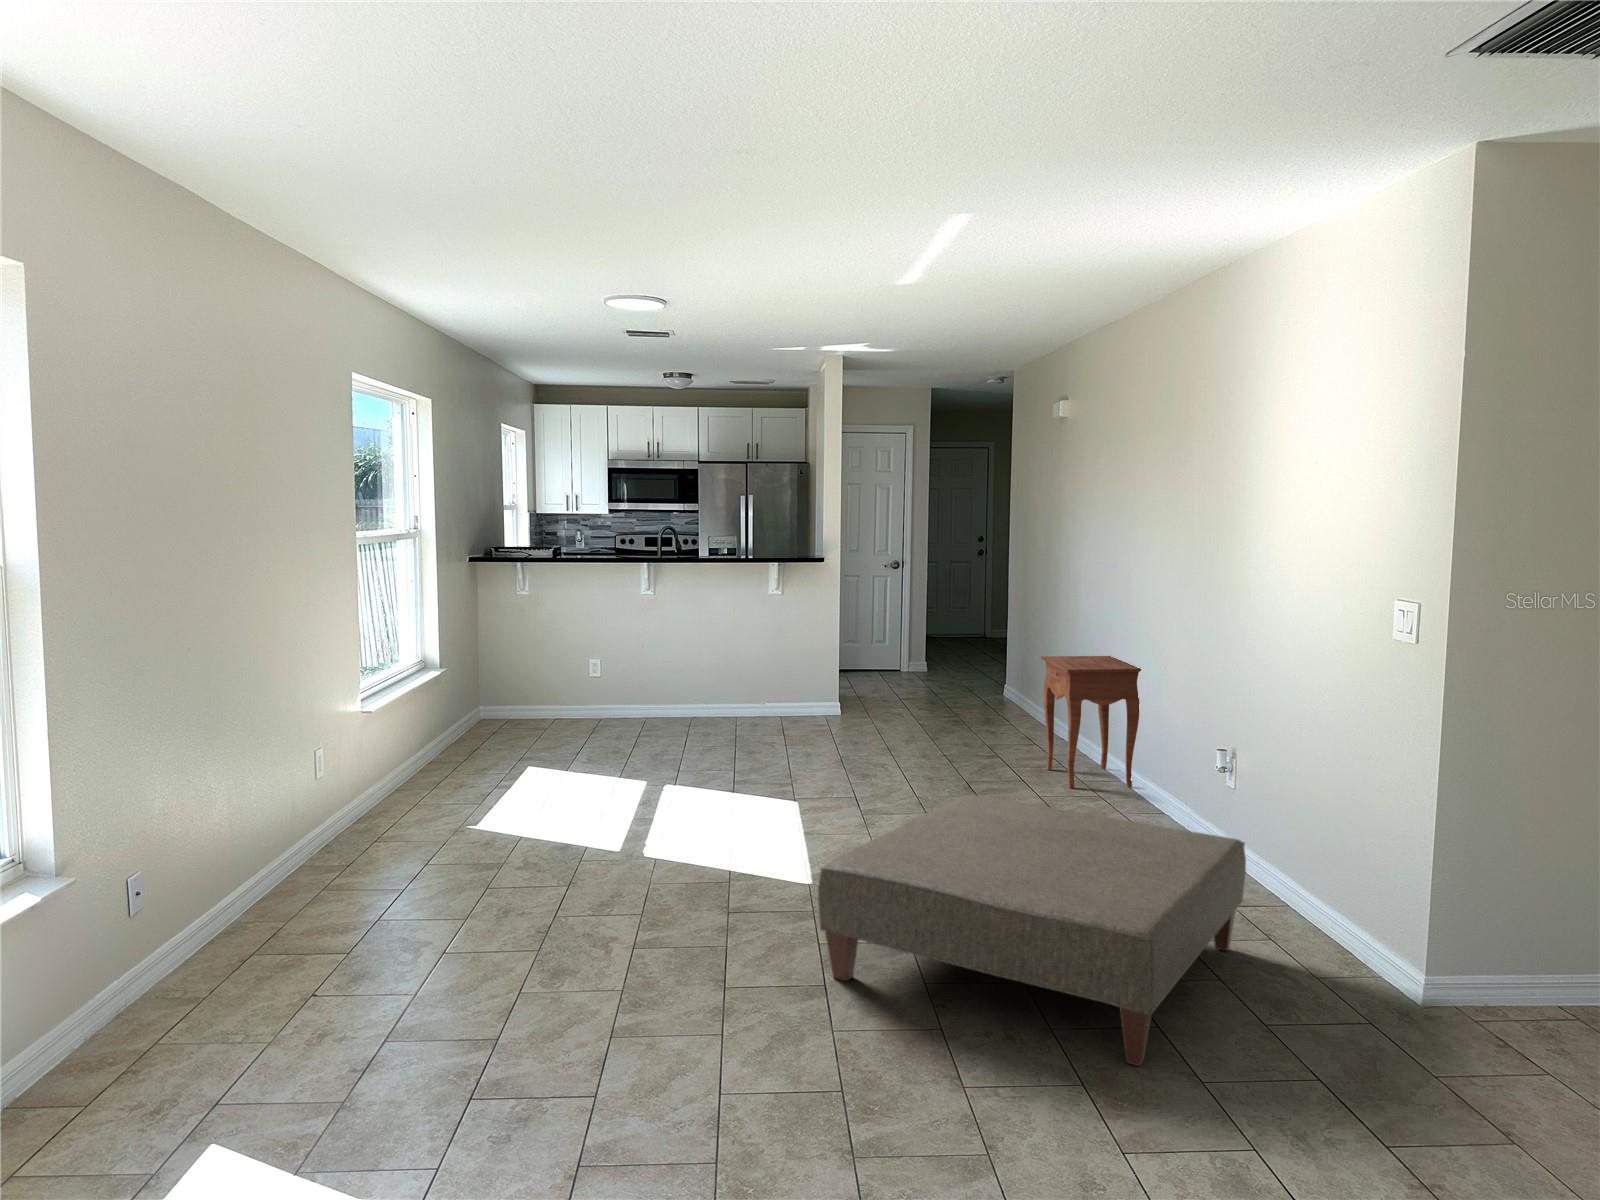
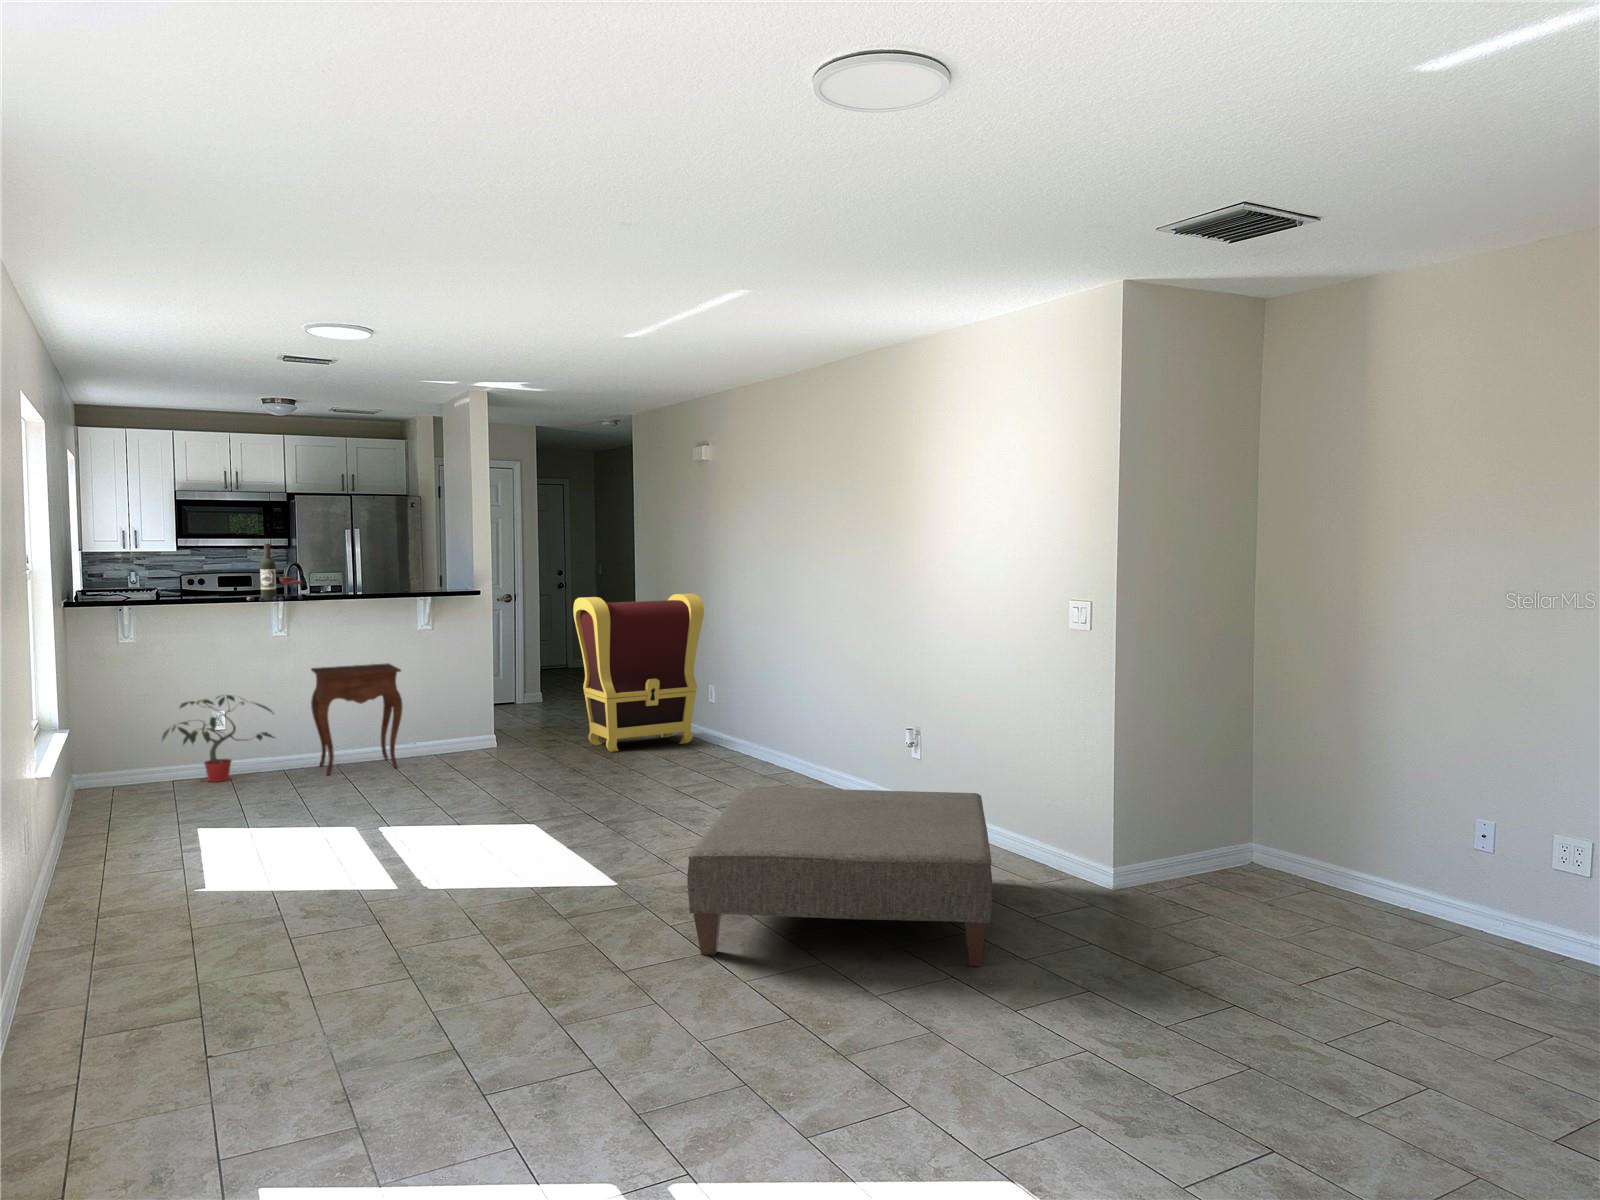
wine bottle: none [624,509,671,563] -> present [247,544,303,601]
armchair: none [921,567,1058,731] -> present [573,594,704,752]
potted plant: none [545,645,640,724] -> present [162,695,275,782]
side table: present [1041,656,1141,788] -> present [311,664,403,775]

